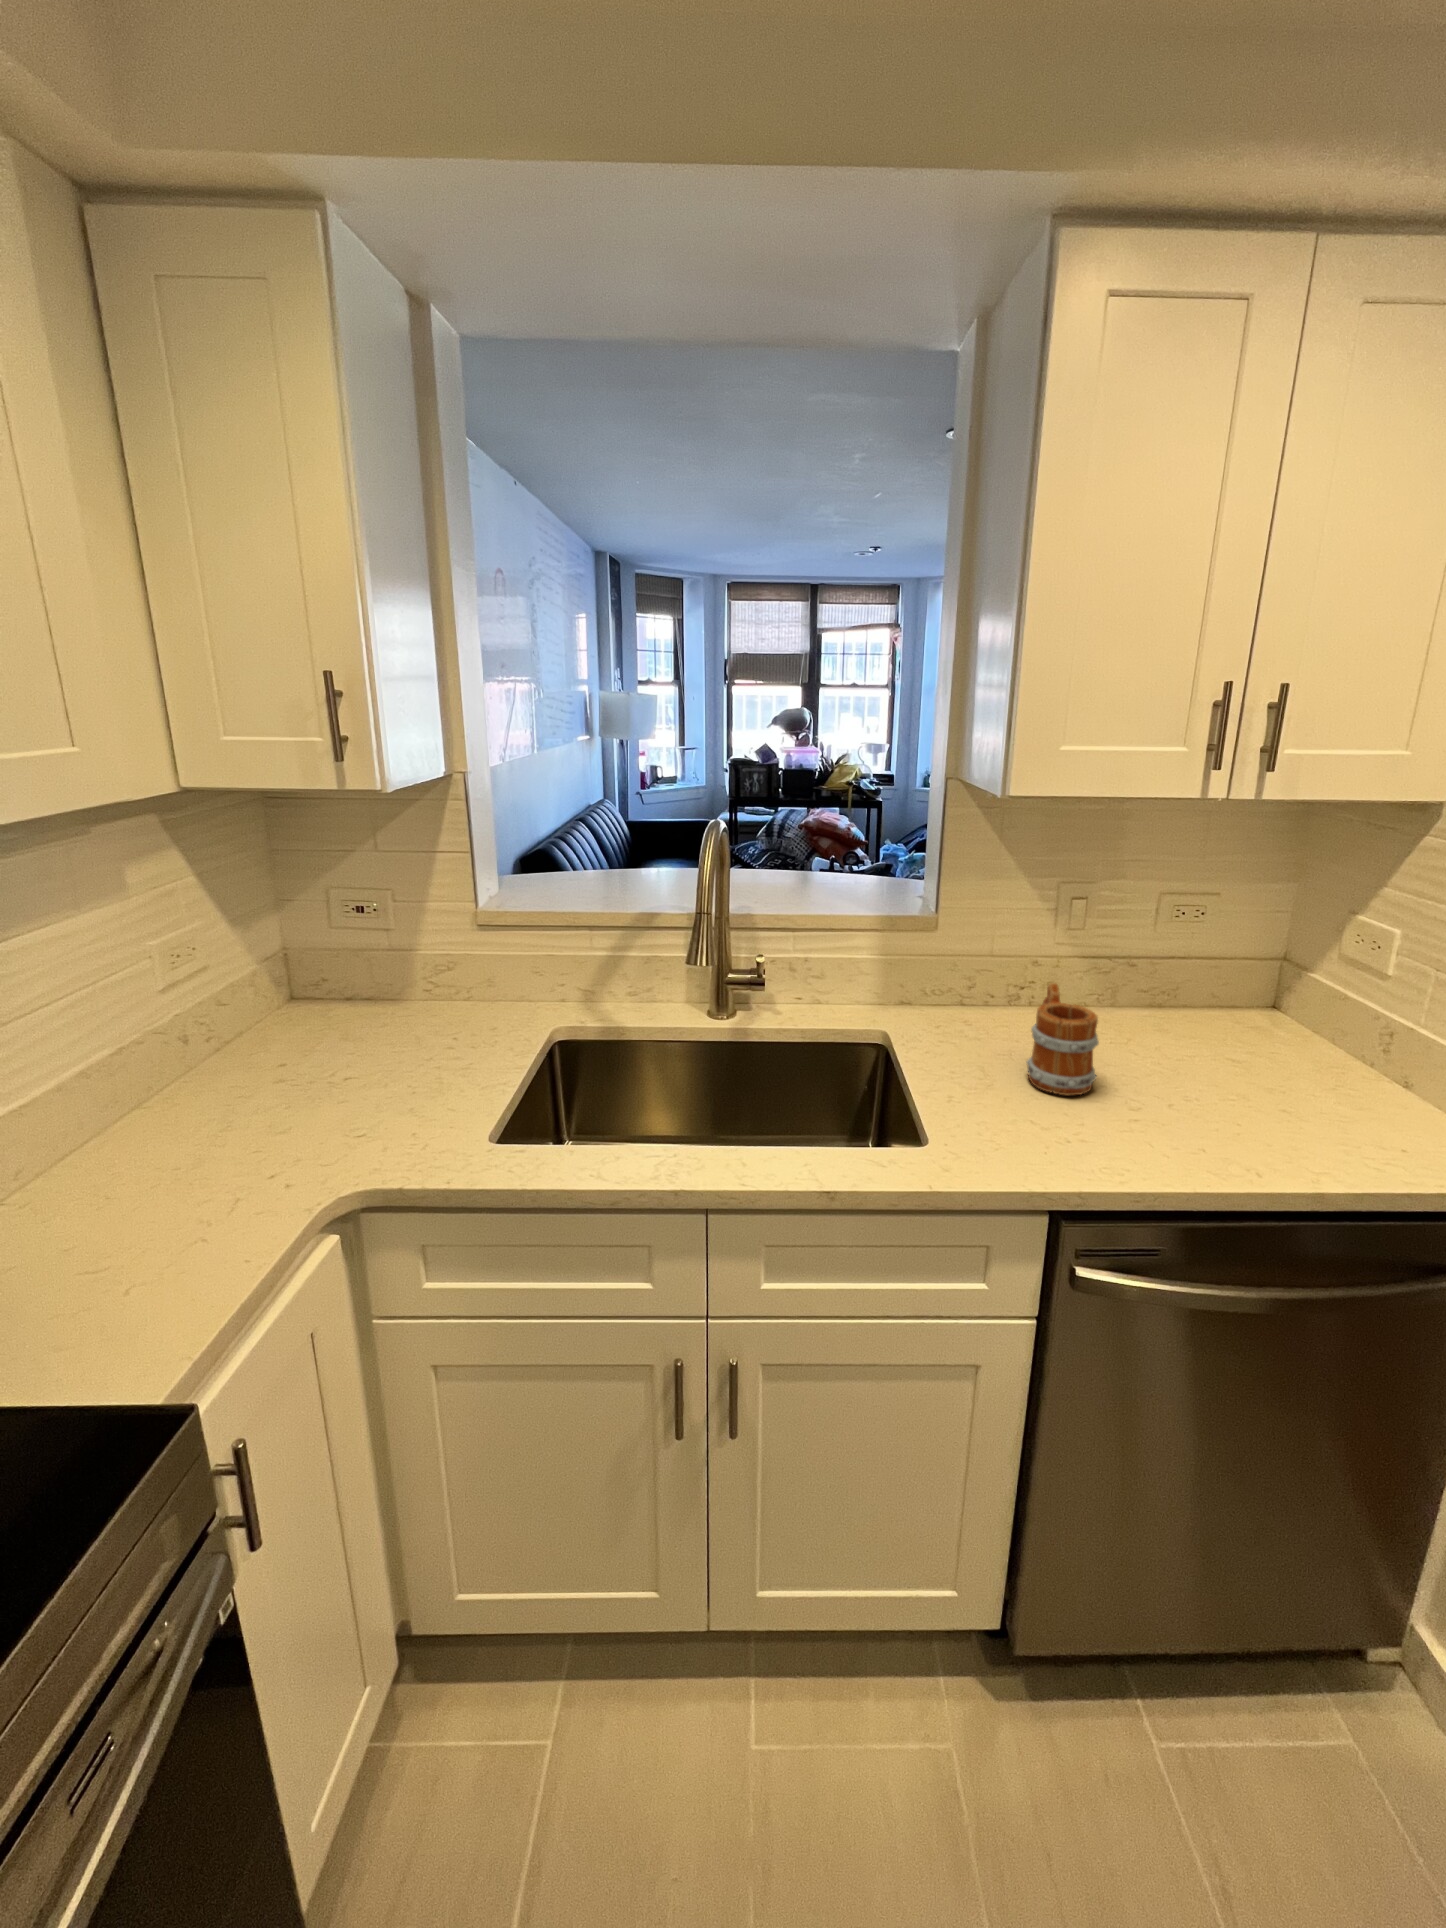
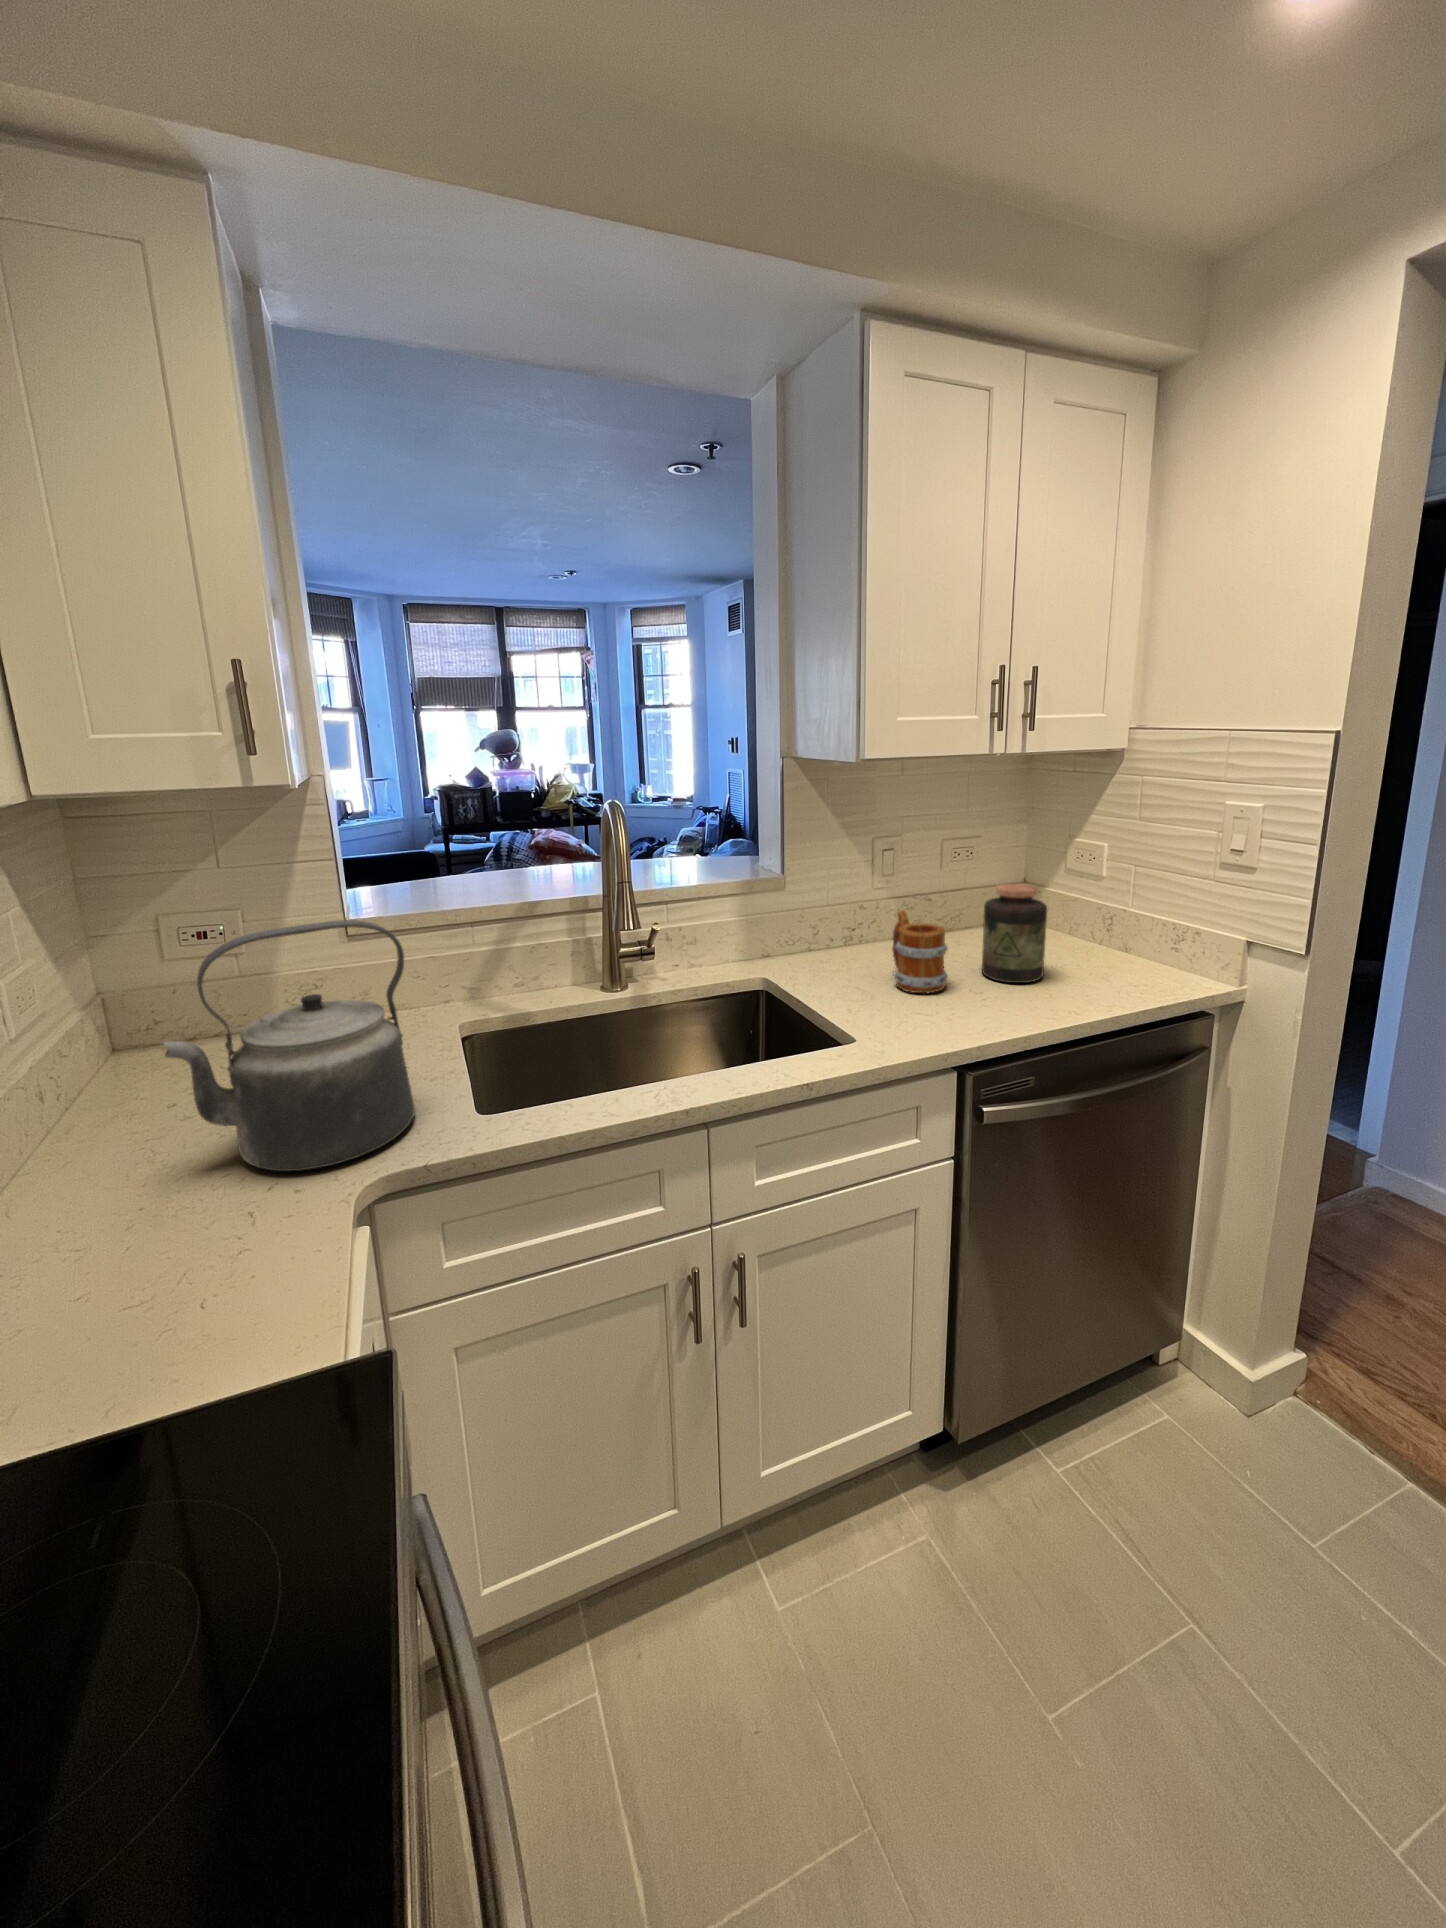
kettle: none [223,930,443,1162] -> present [164,920,415,1171]
jar: none [1157,970,1259,1108] -> present [982,884,1047,983]

